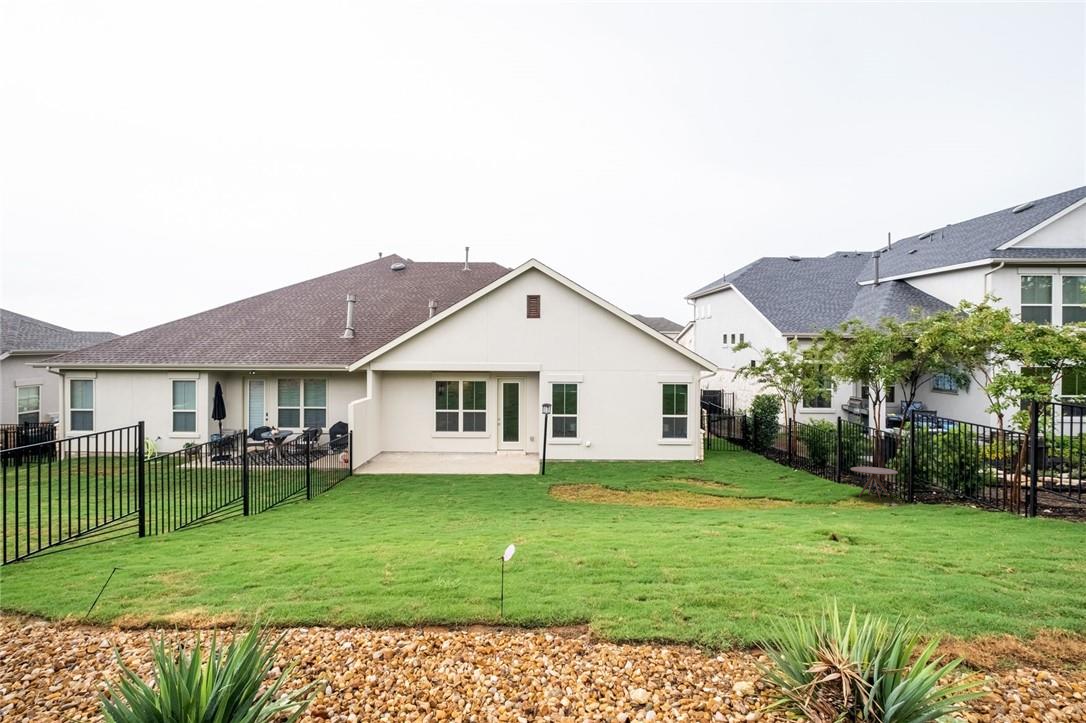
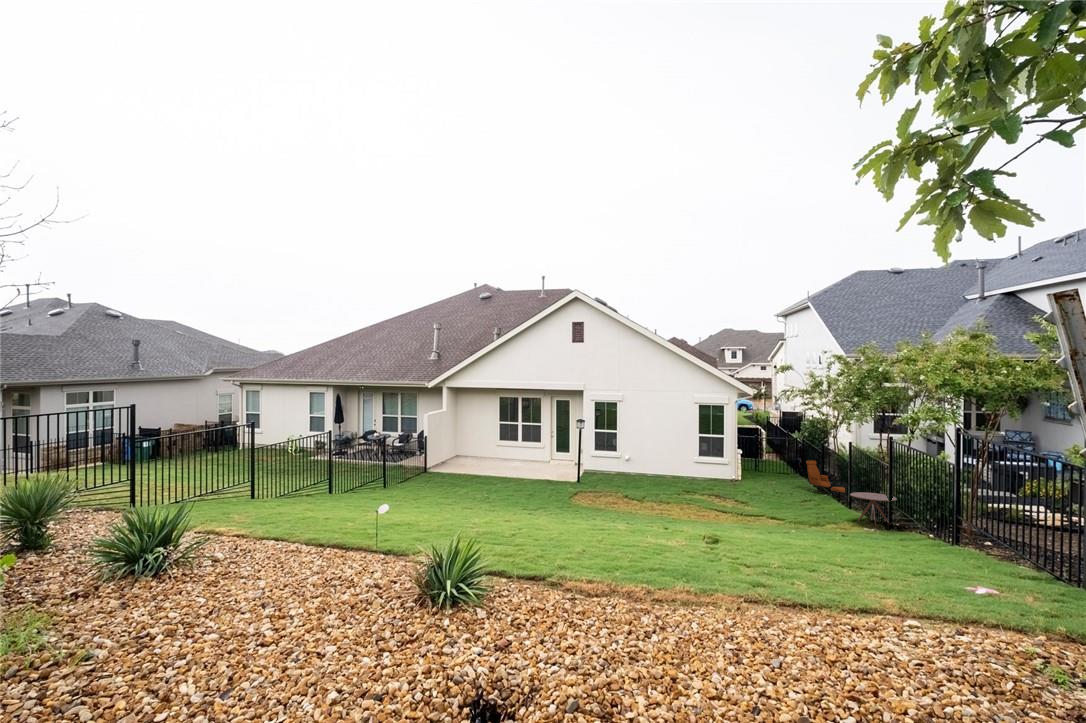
lounge chair: none [776,438,819,474] -> present [806,460,846,498]

